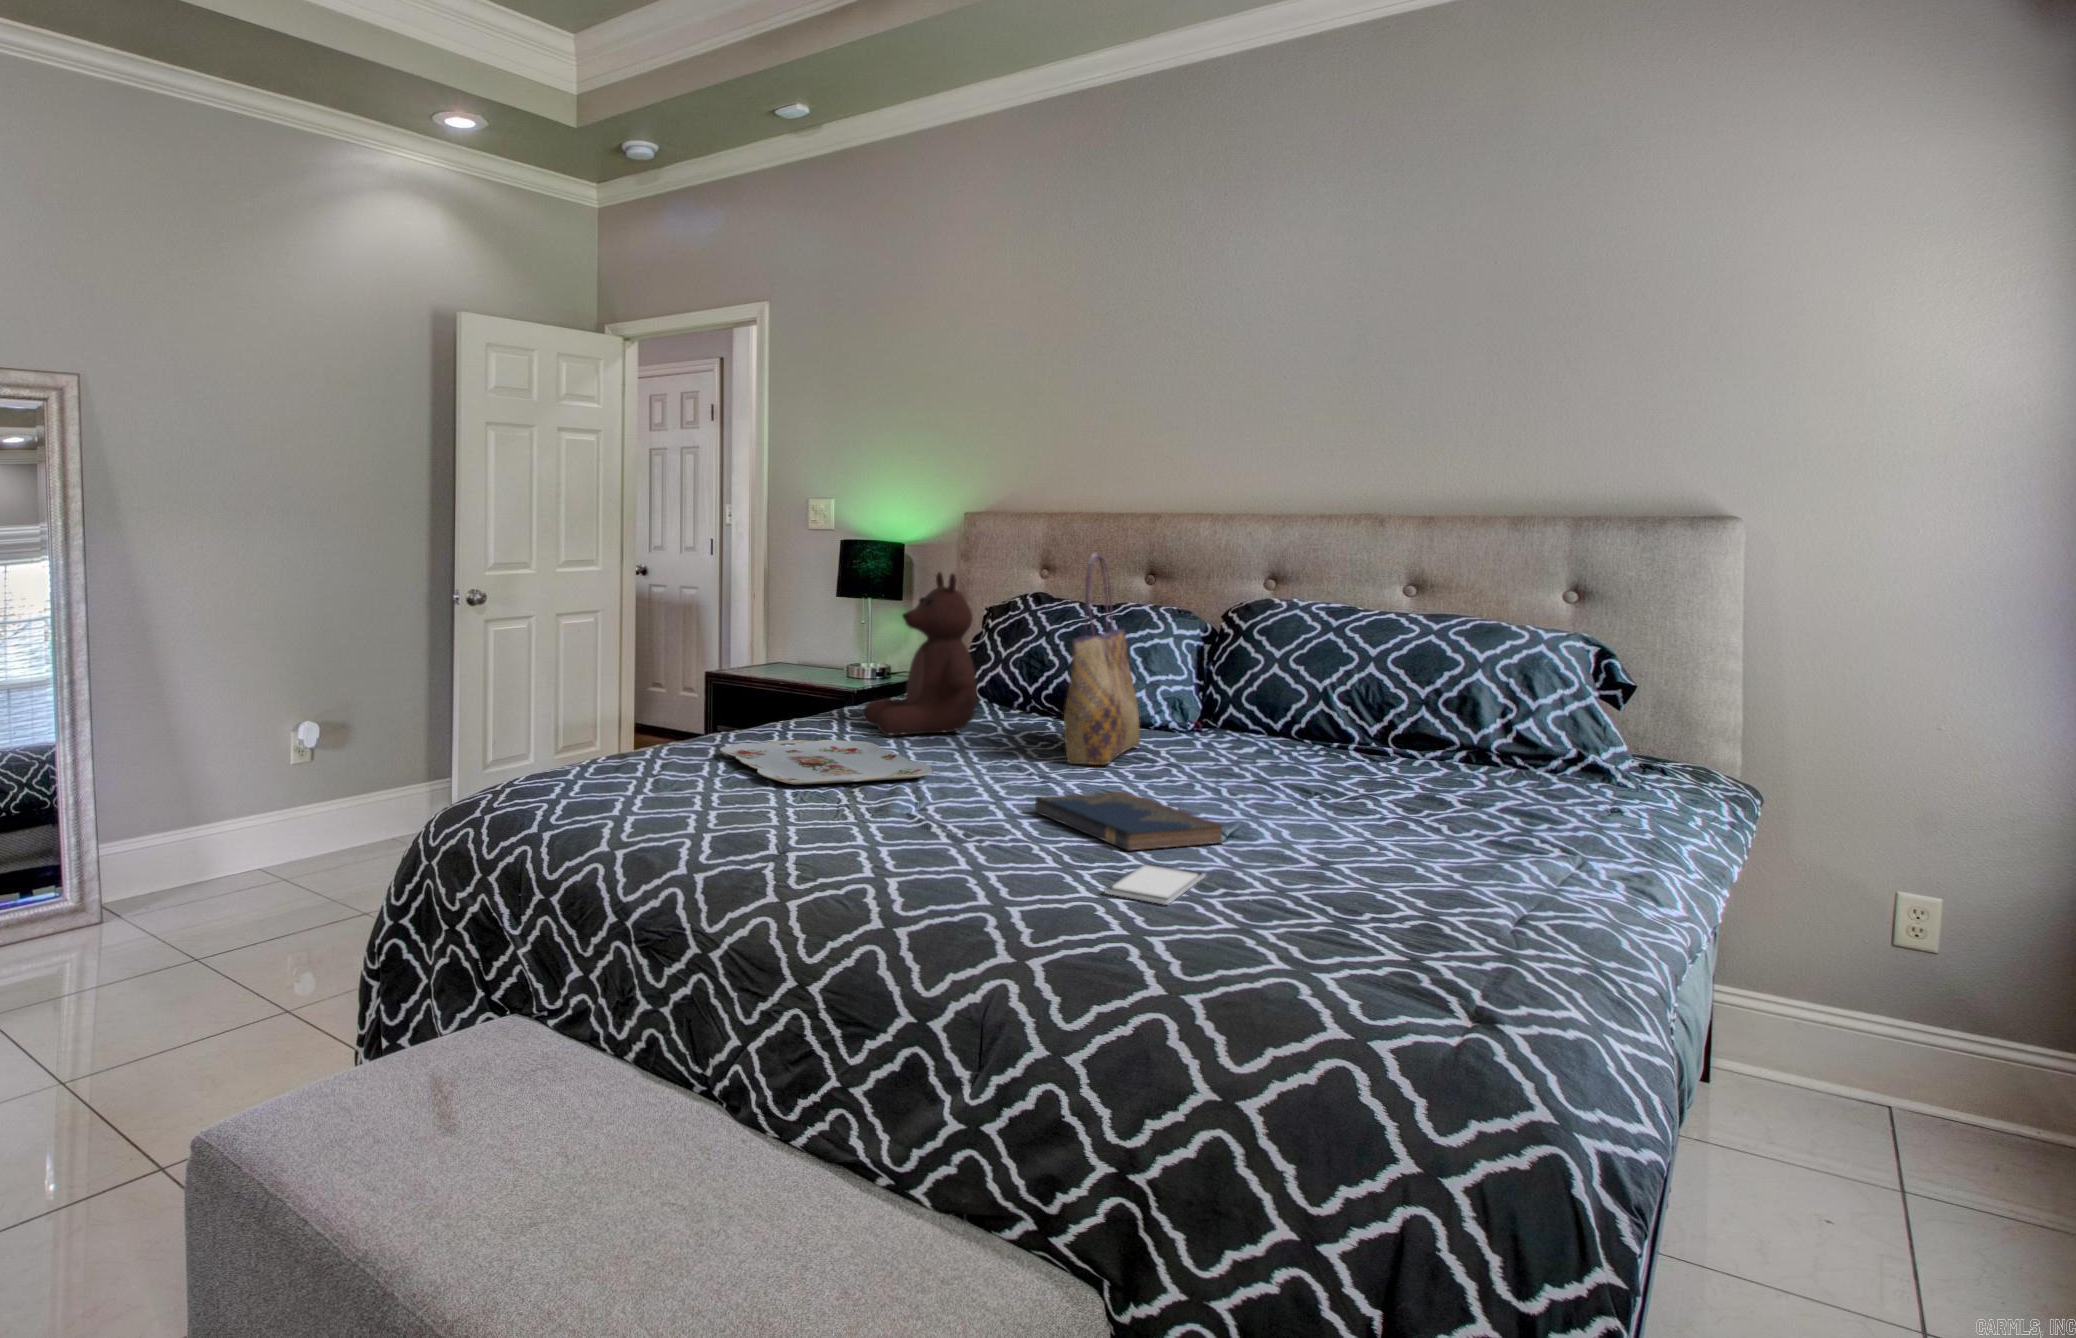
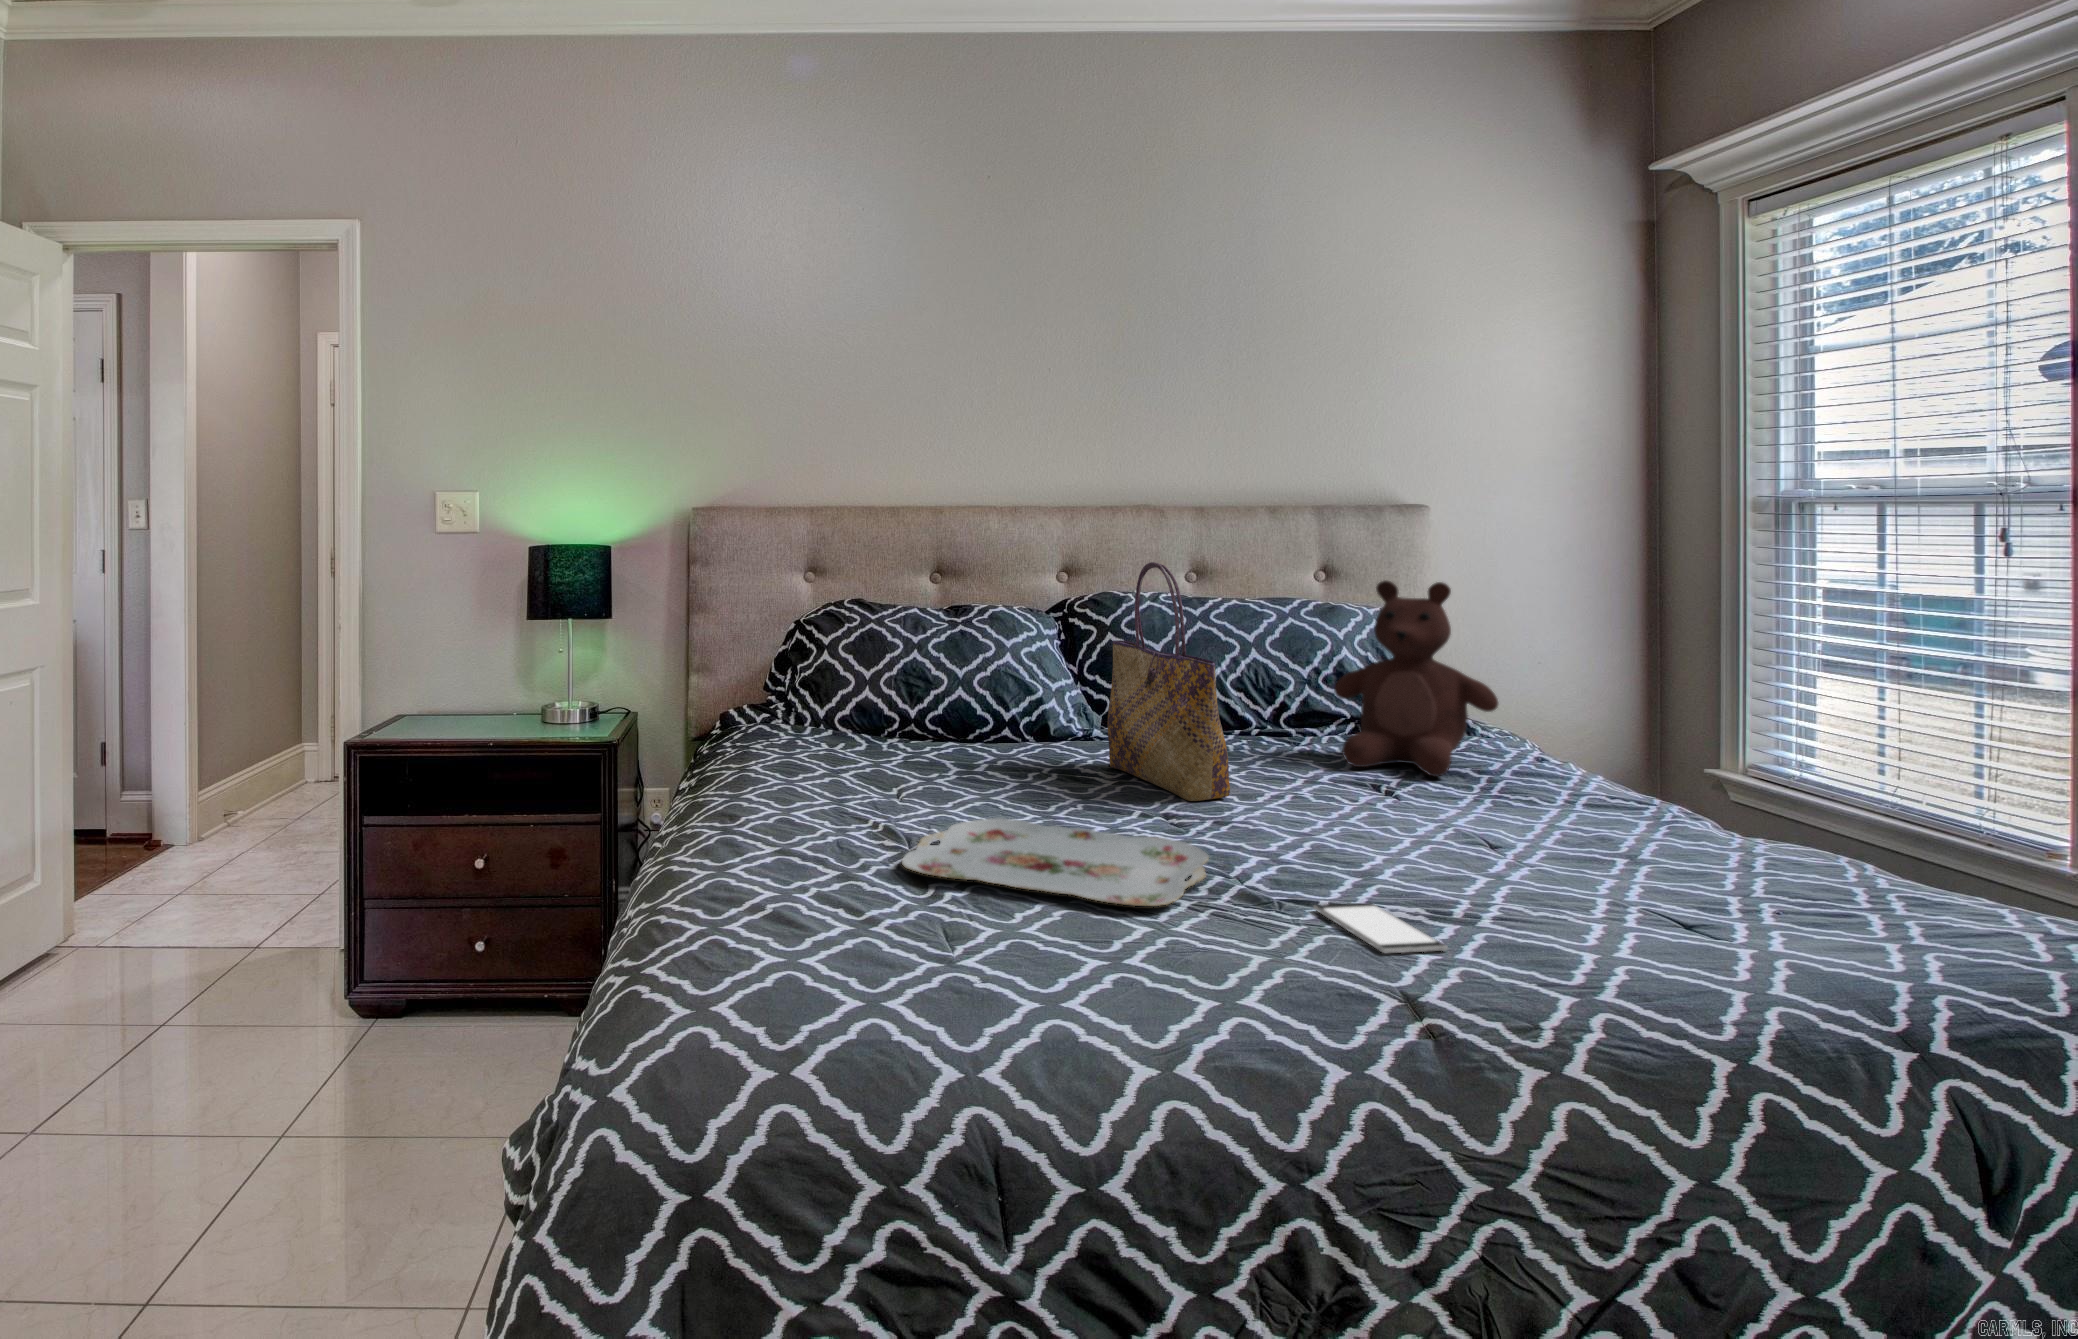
teddy bear: present [863,572,977,735] -> present [1334,580,1498,777]
hardcover book: present [1035,792,1223,851] -> none [1425,831,1645,906]
smartphone: present [1104,863,1206,905] -> present [1313,903,1448,953]

